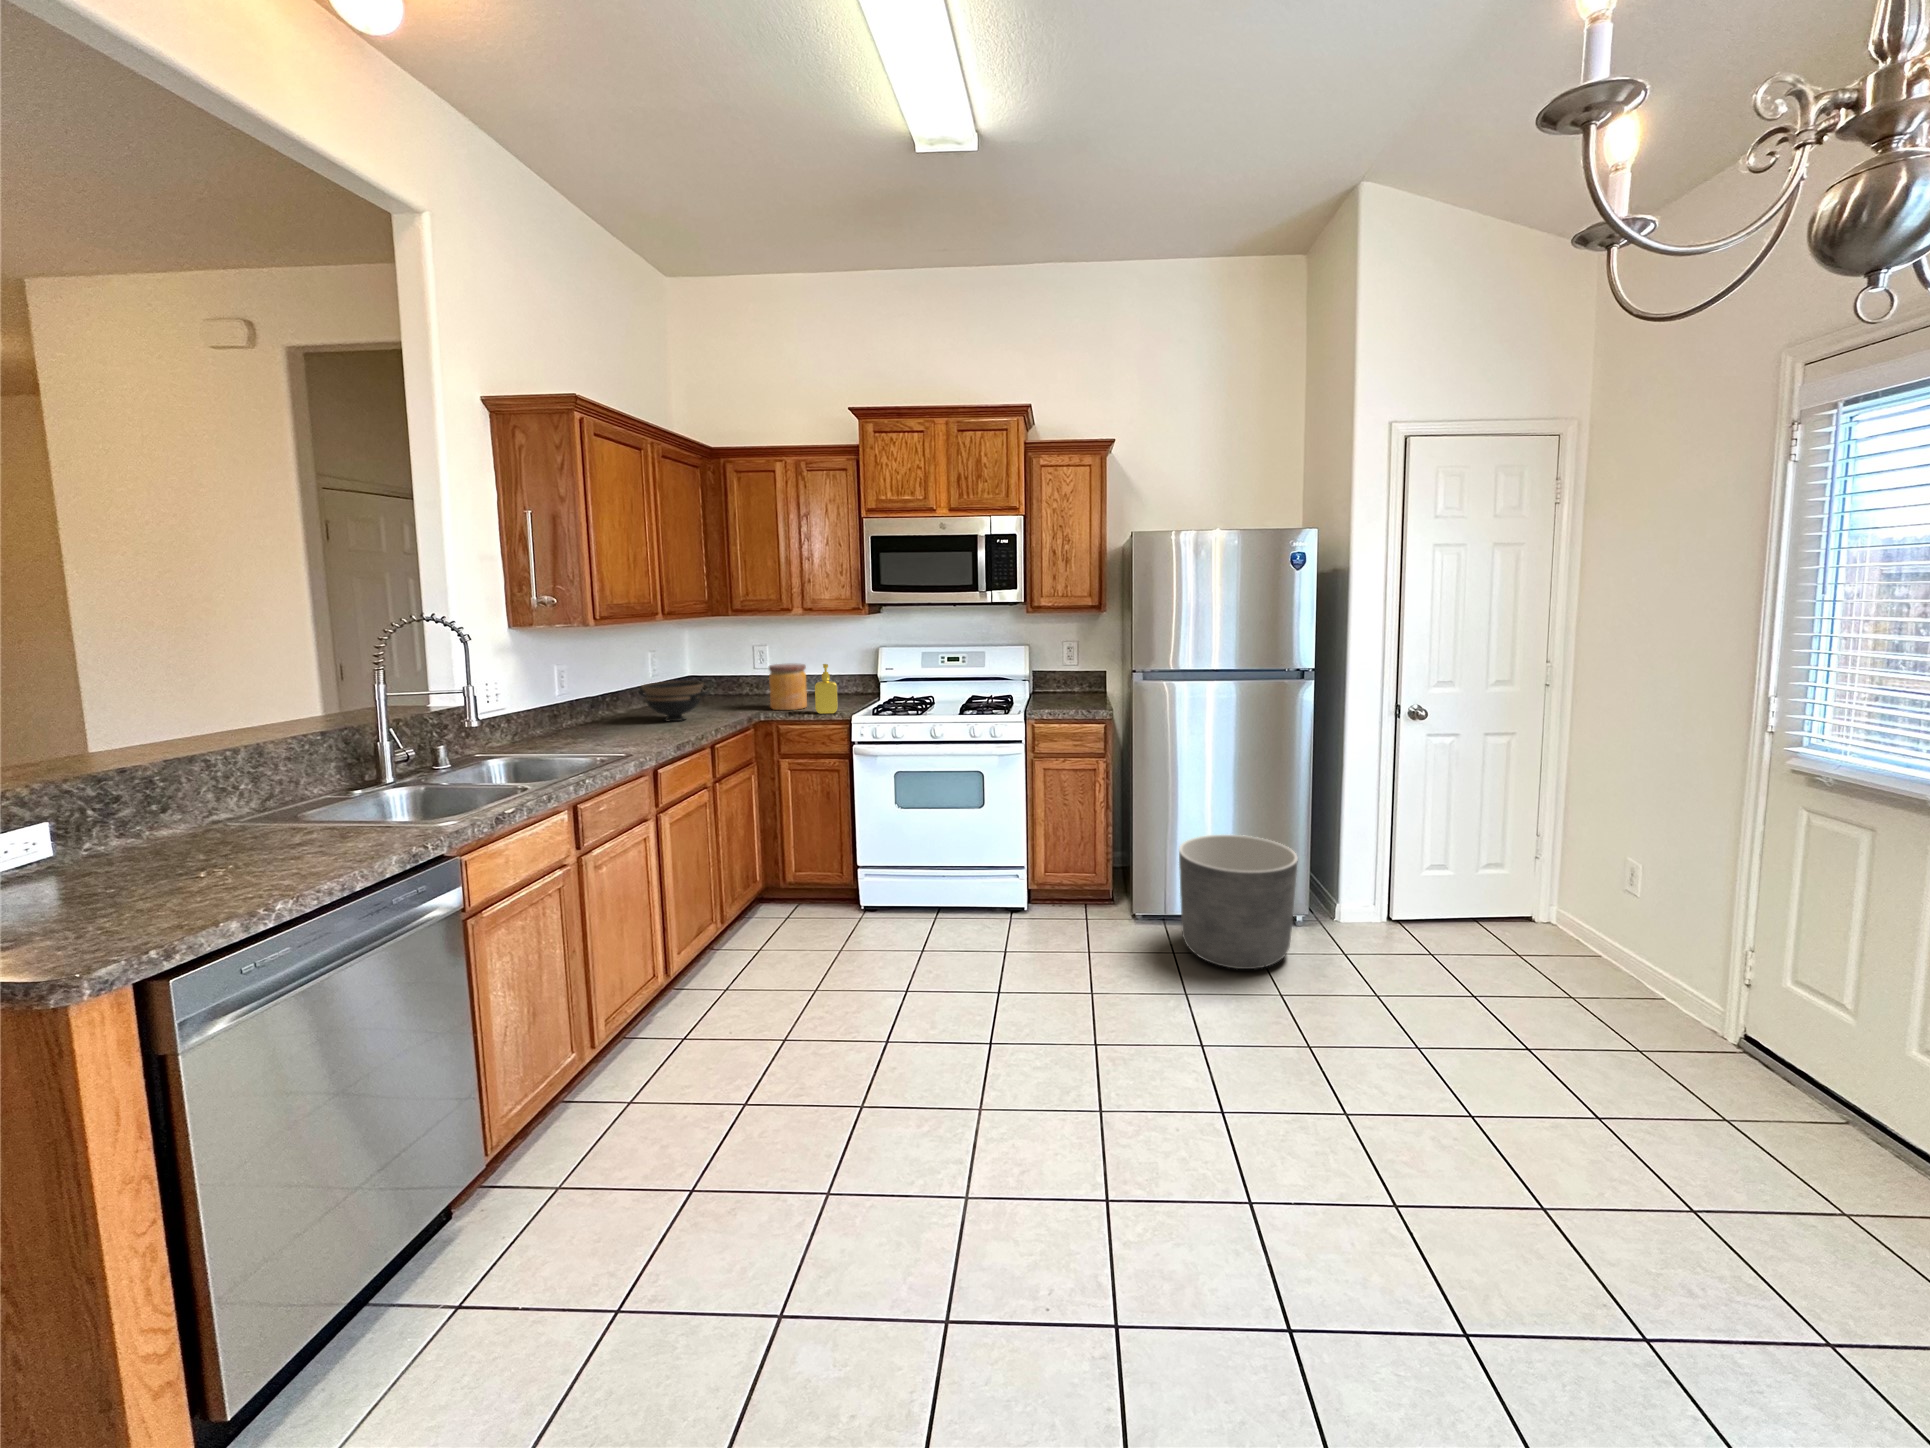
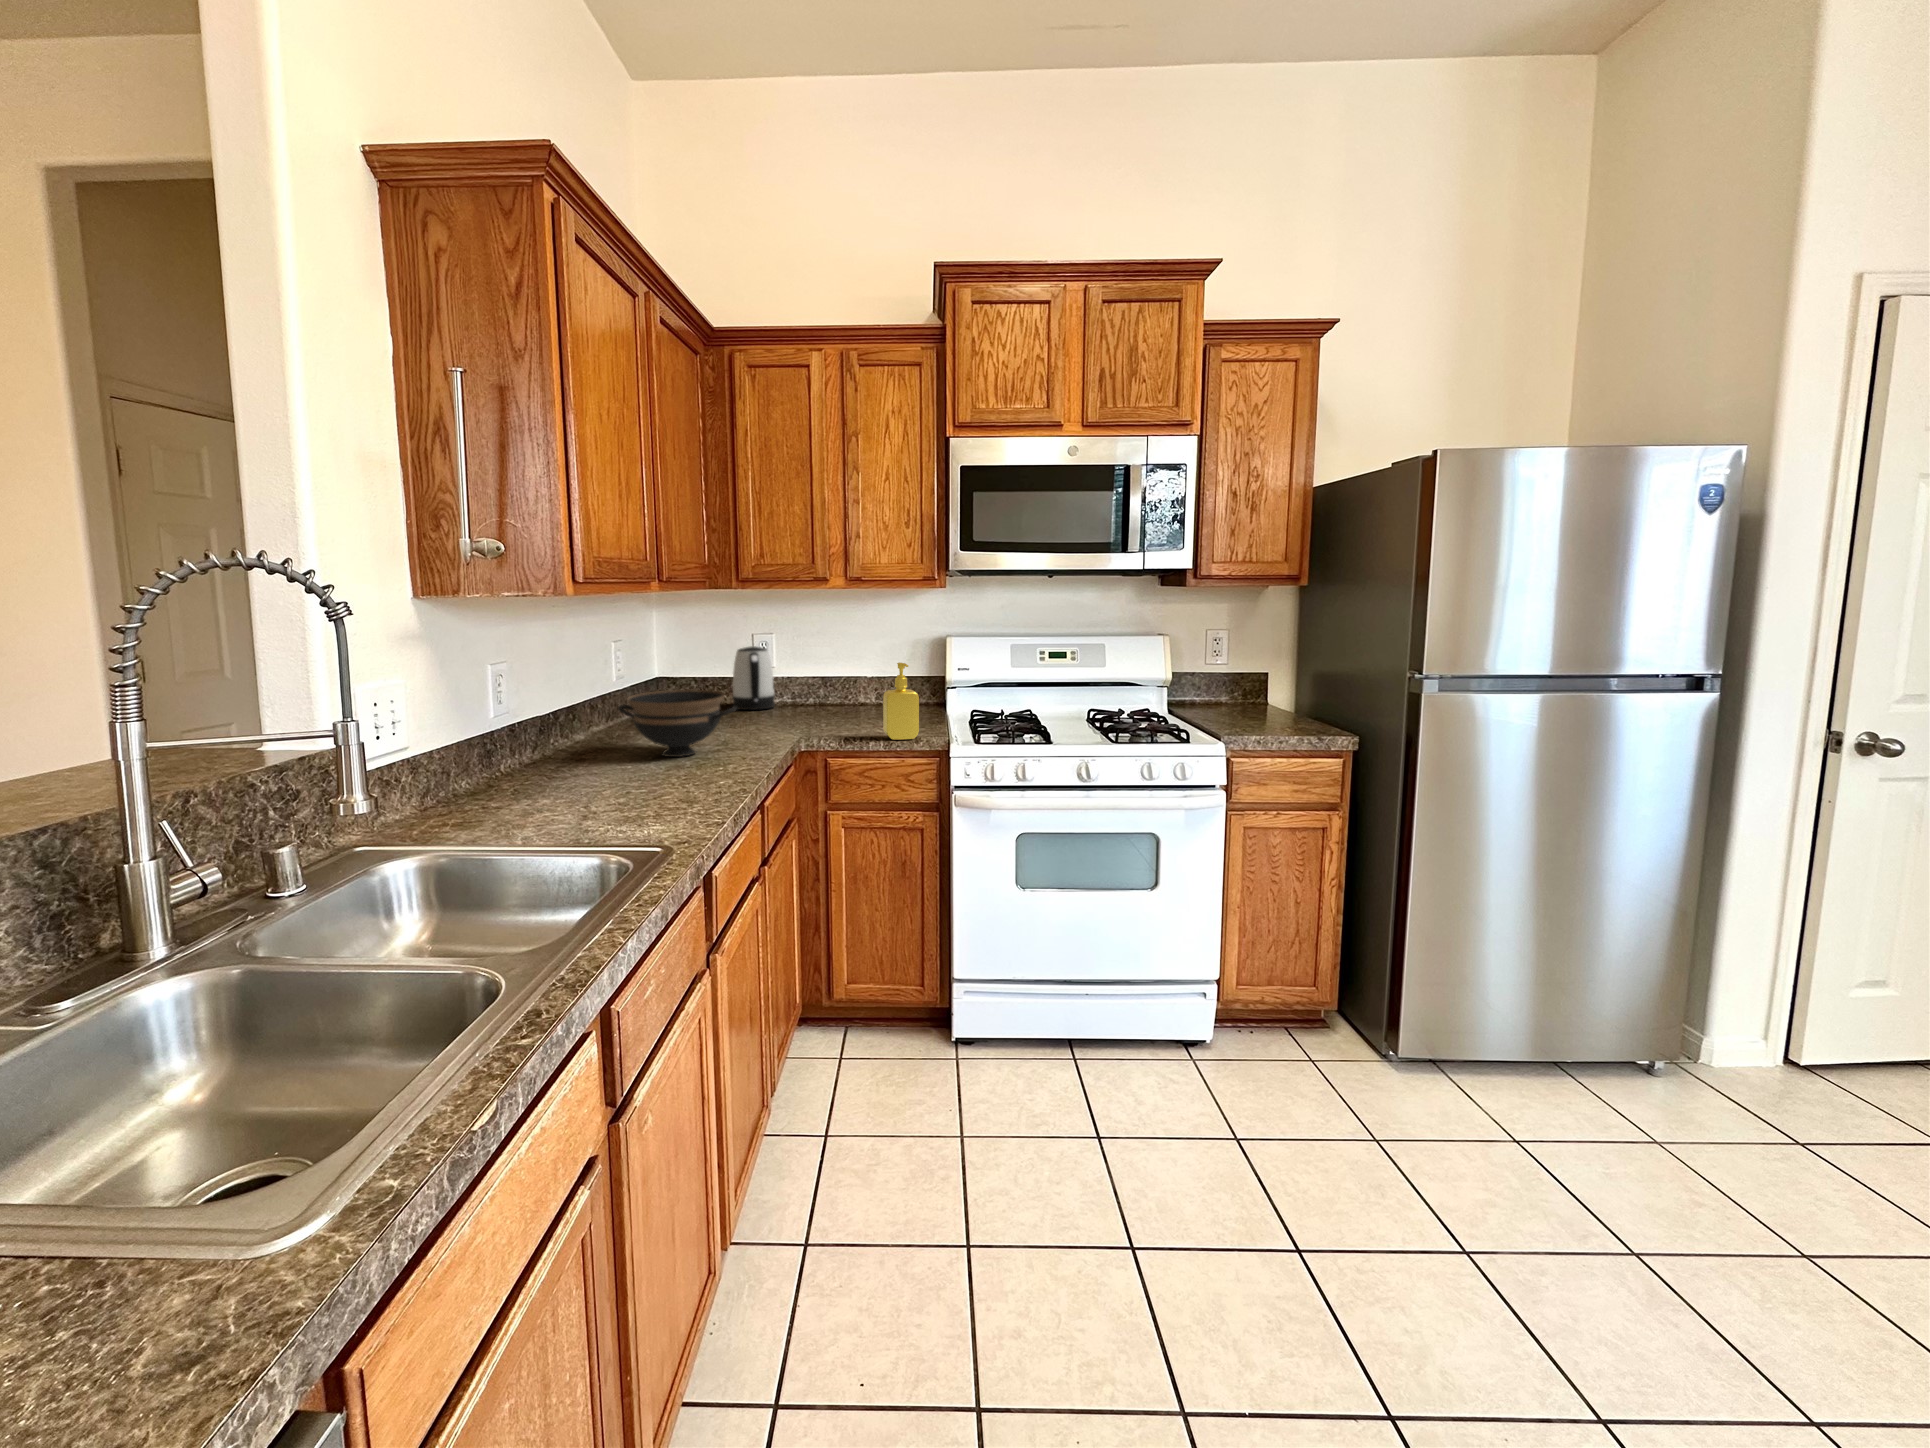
kettle: none [738,654,768,697] -> present [732,646,775,710]
jar: present [769,663,807,710] -> none [803,661,858,733]
planter: present [1179,834,1298,969] -> none [1516,935,1783,1187]

